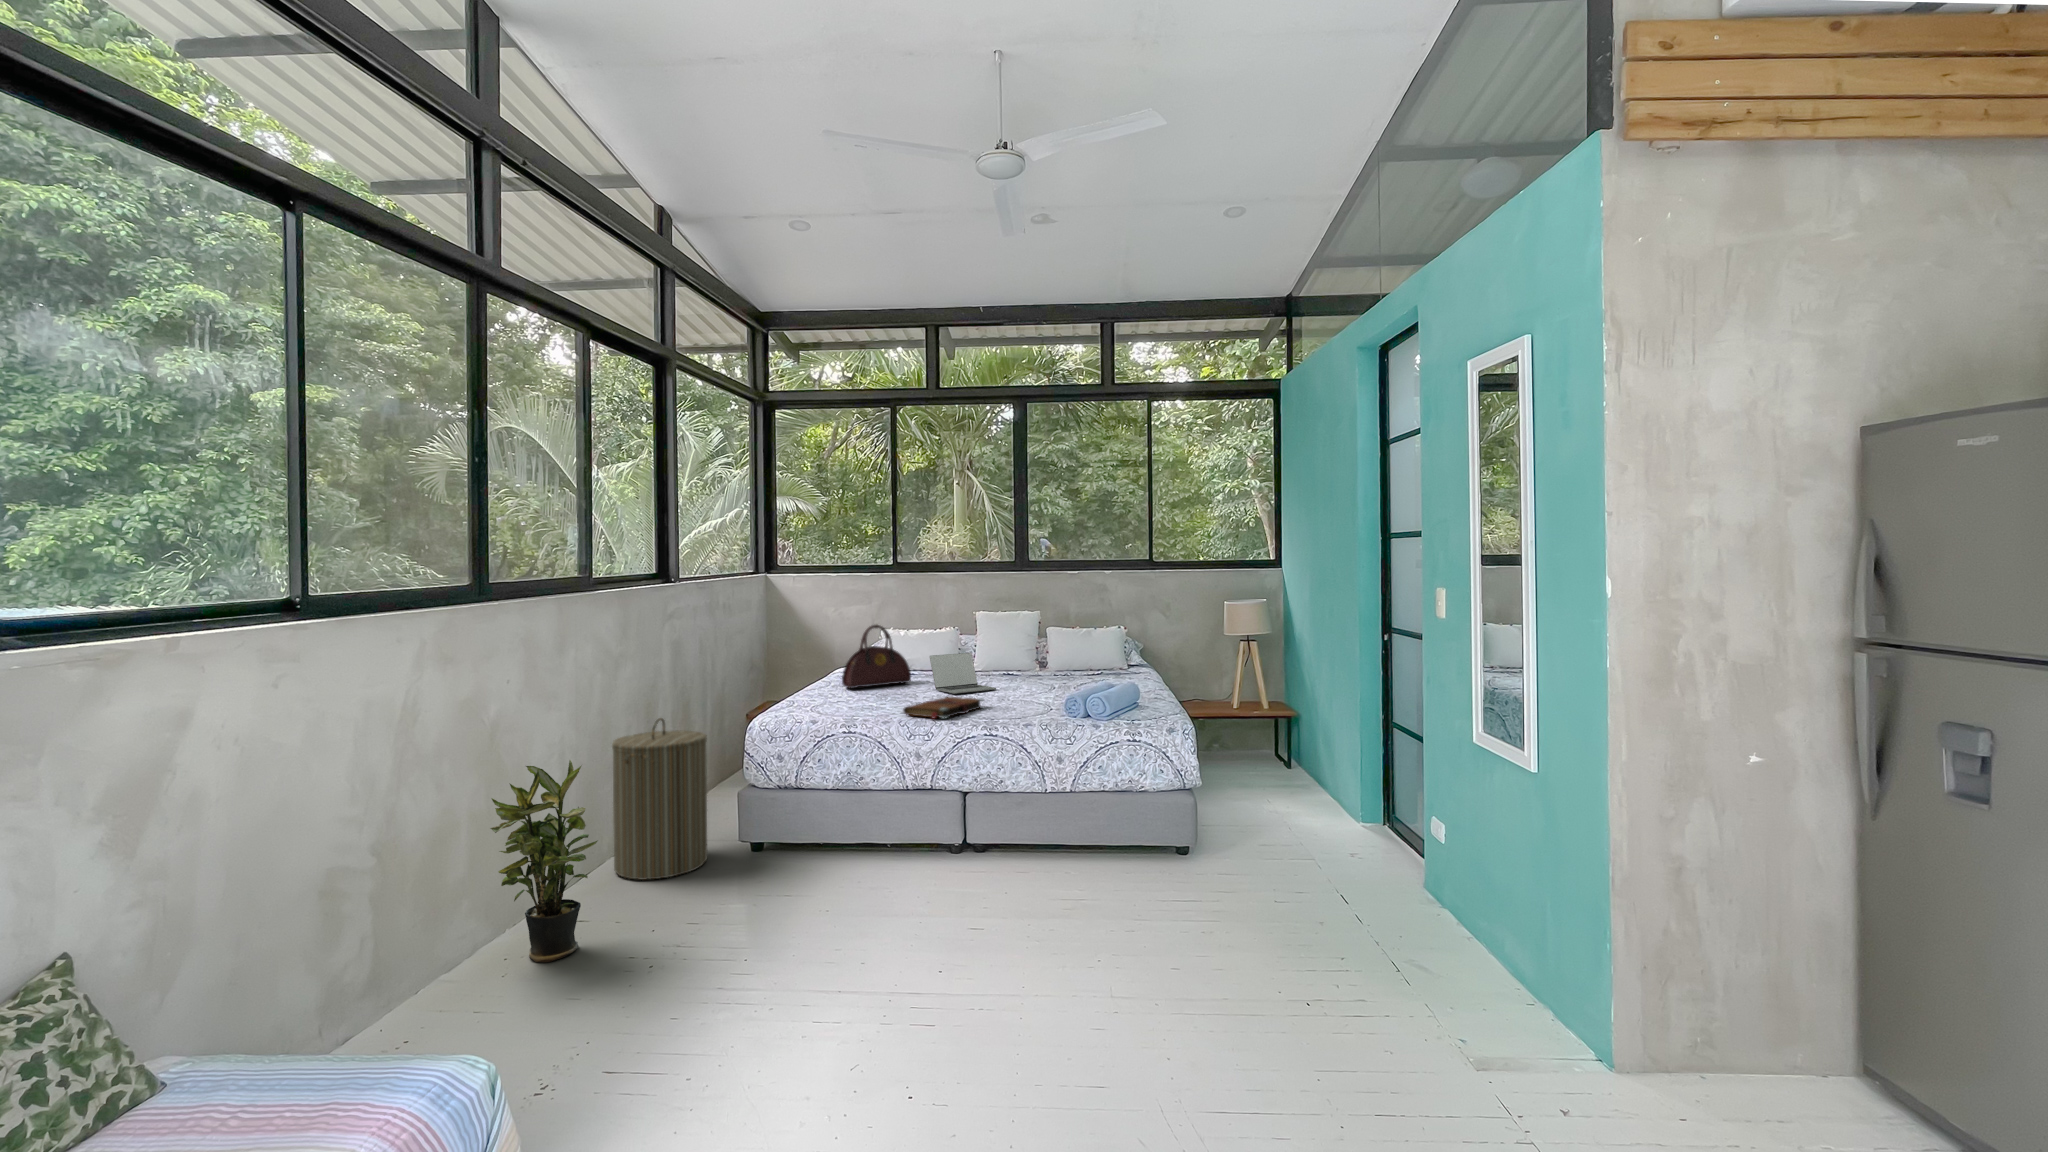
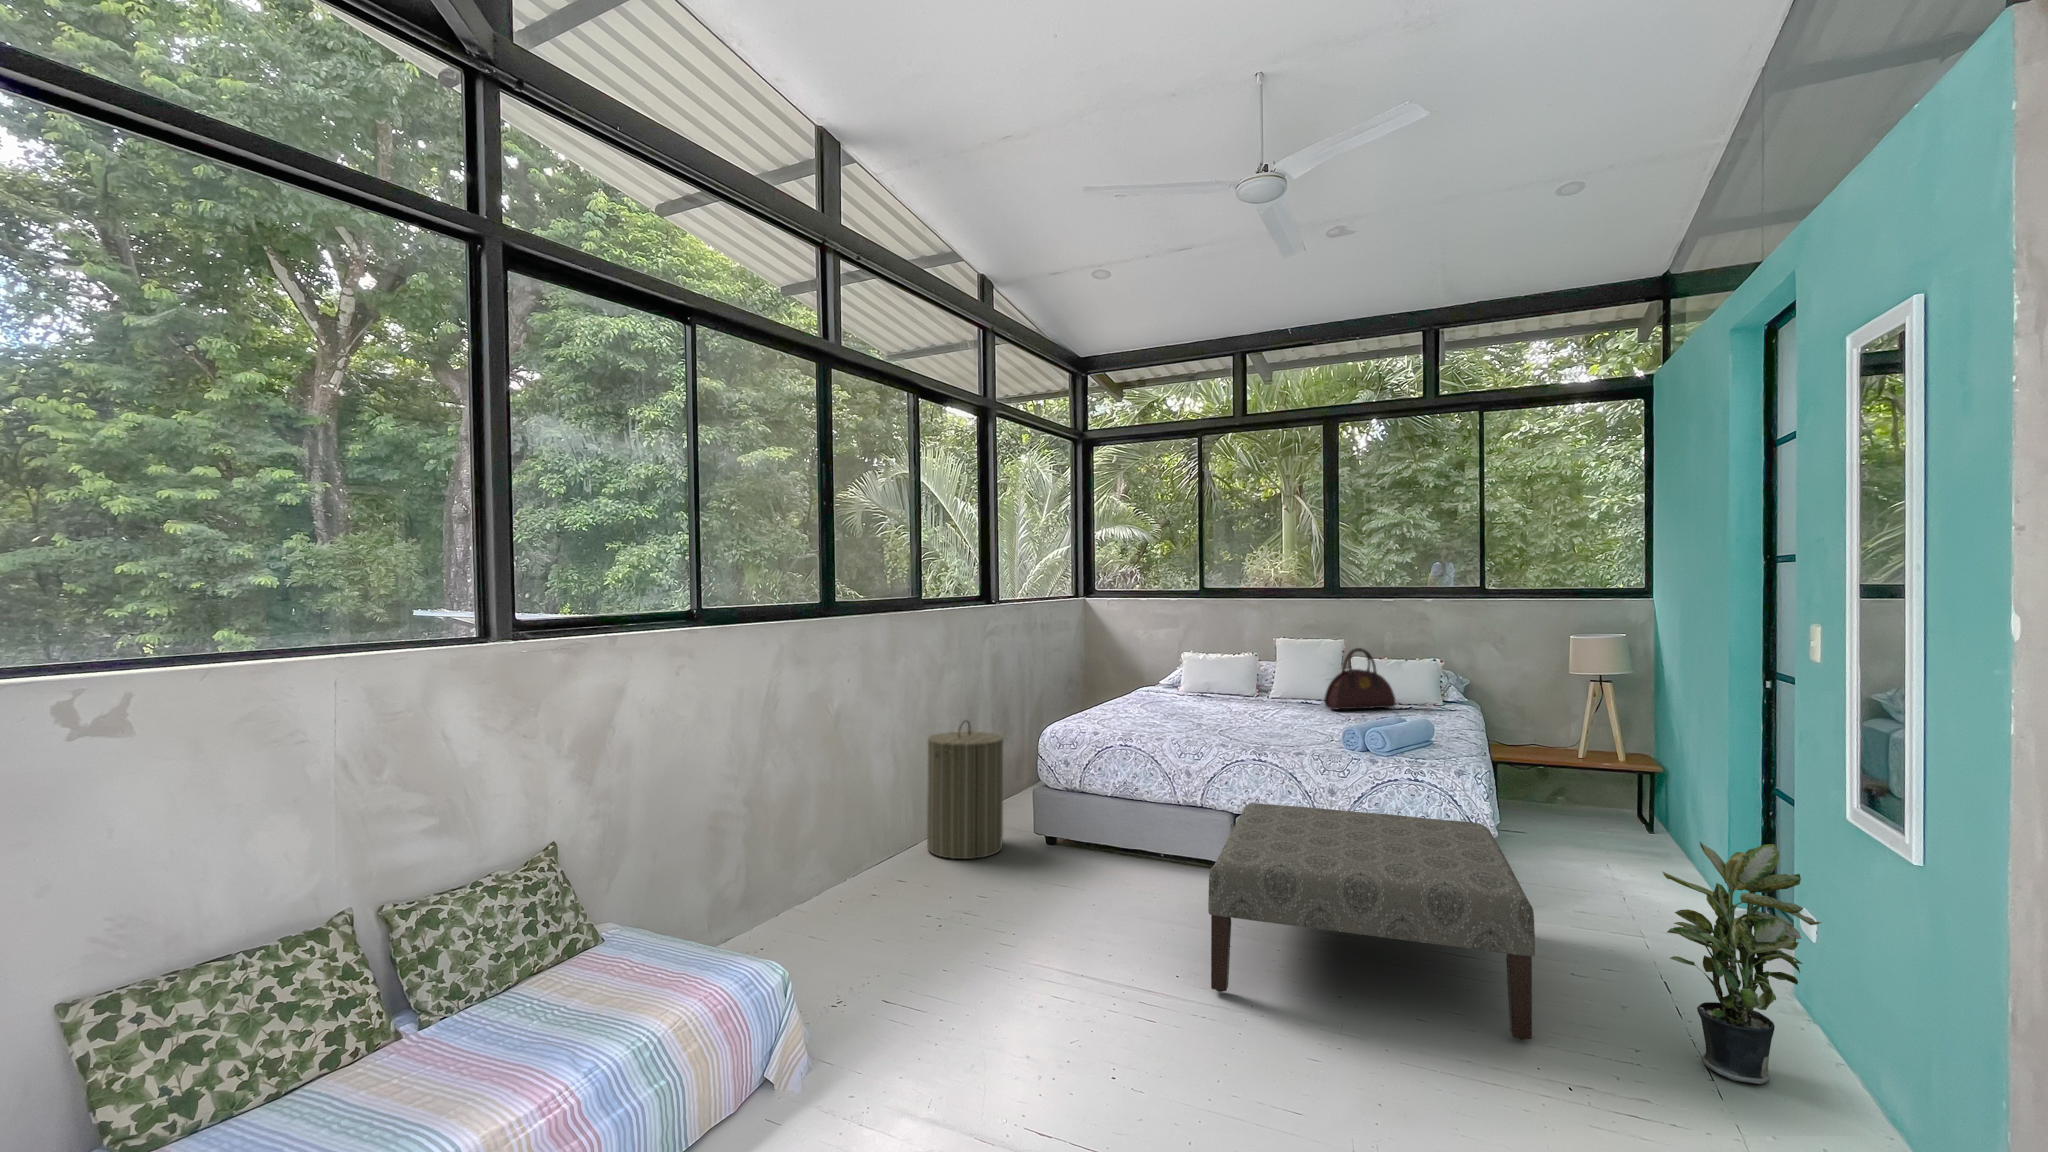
handbag: present [842,625,911,688] -> present [1324,648,1395,710]
laptop: present [930,653,996,694] -> none [1219,678,1285,718]
book: present [903,697,984,719] -> none [1180,720,1264,741]
potted plant: present [490,760,597,962] -> present [1663,842,1821,1084]
ottoman: none [979,775,1276,978] -> present [1208,803,1535,1040]

